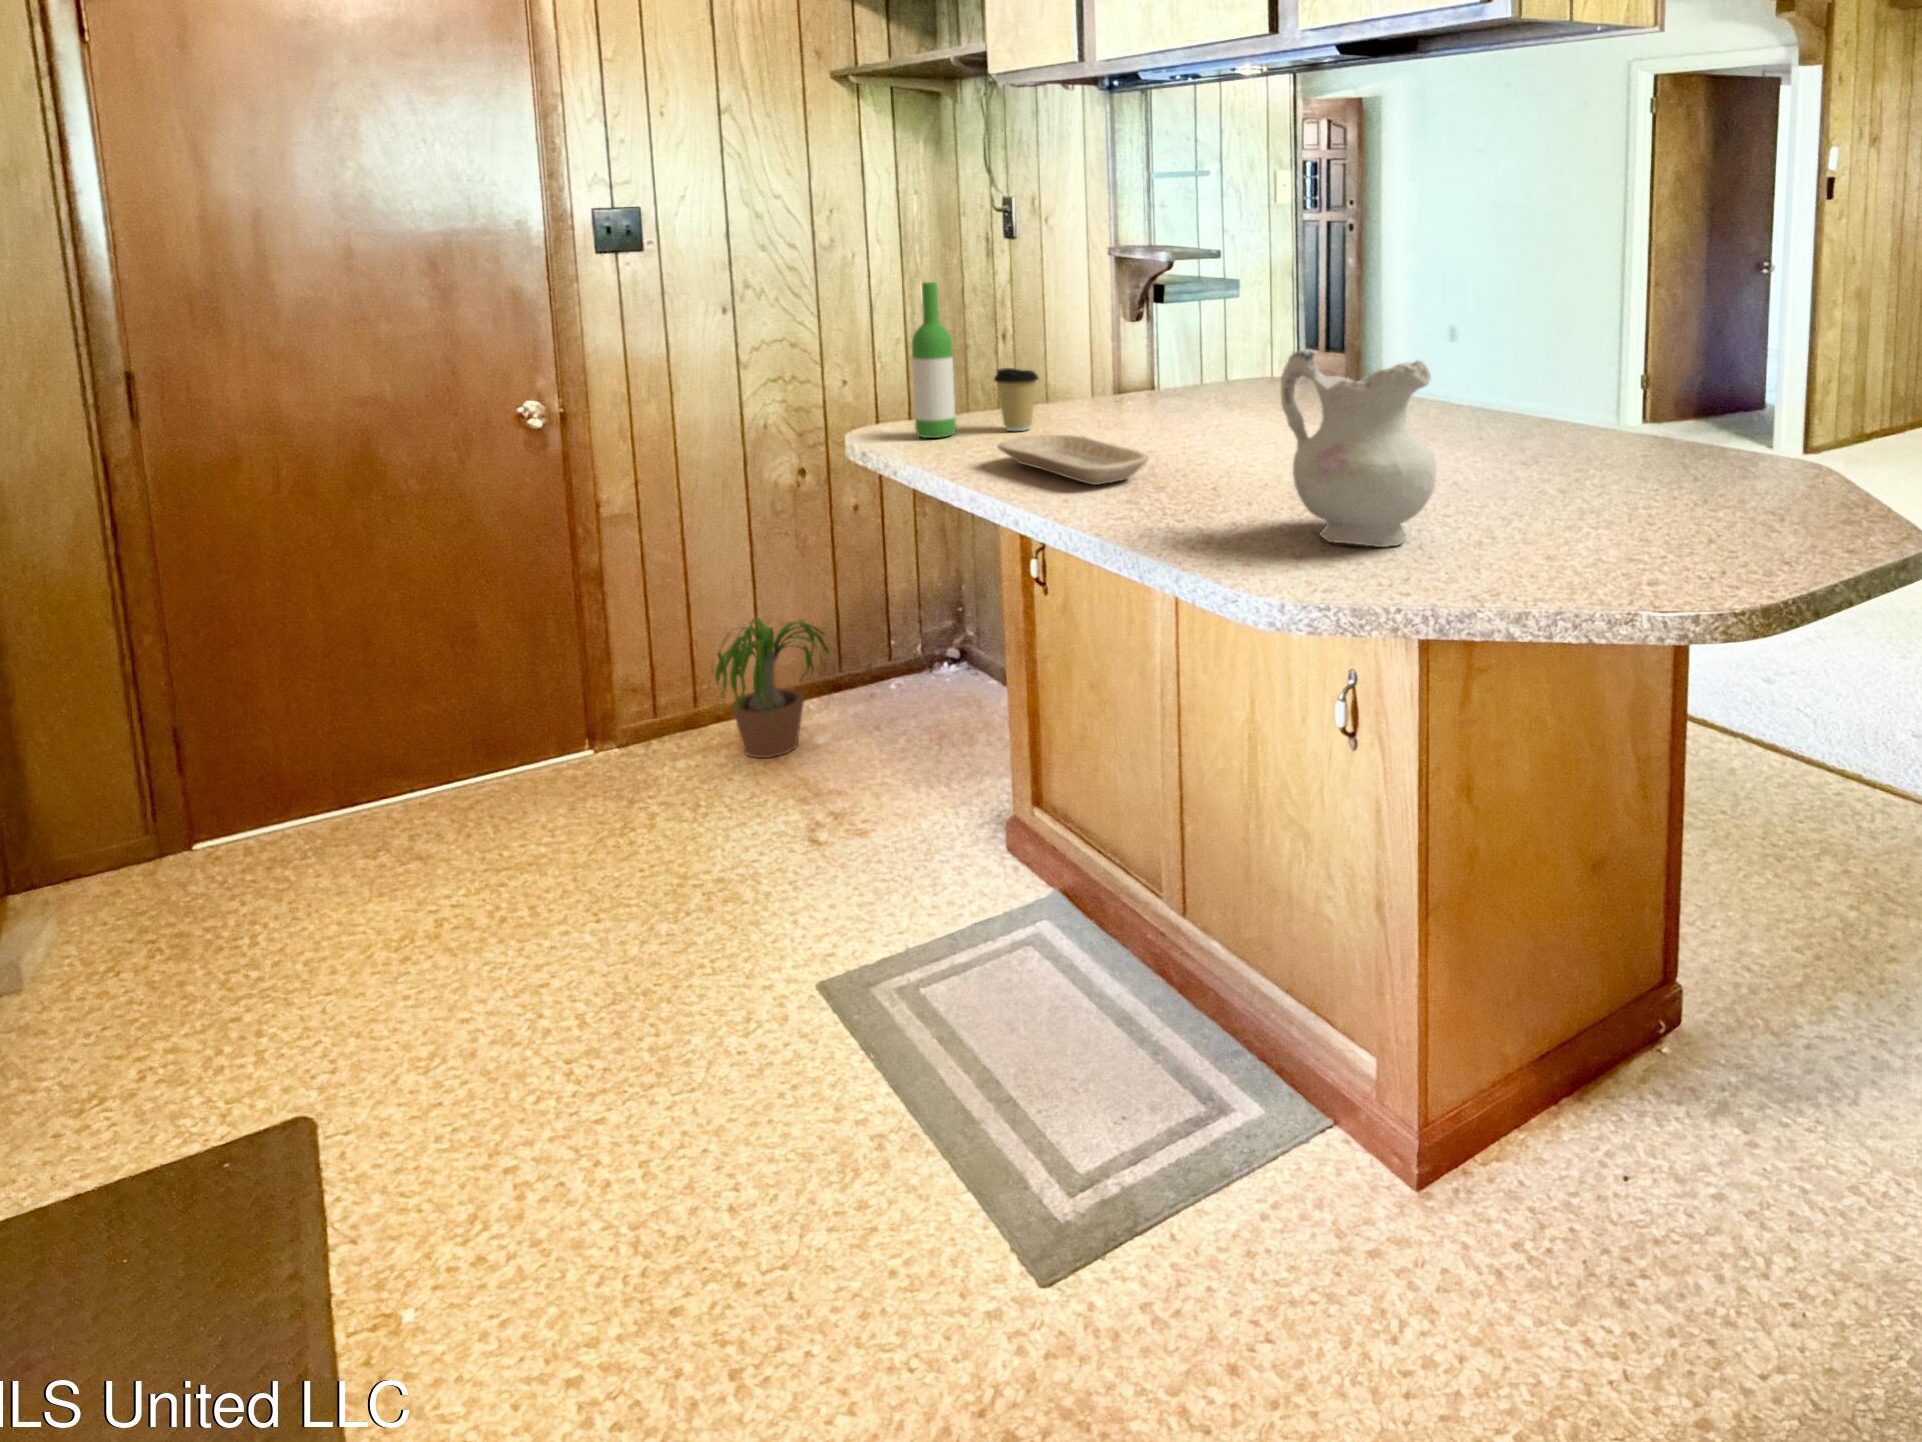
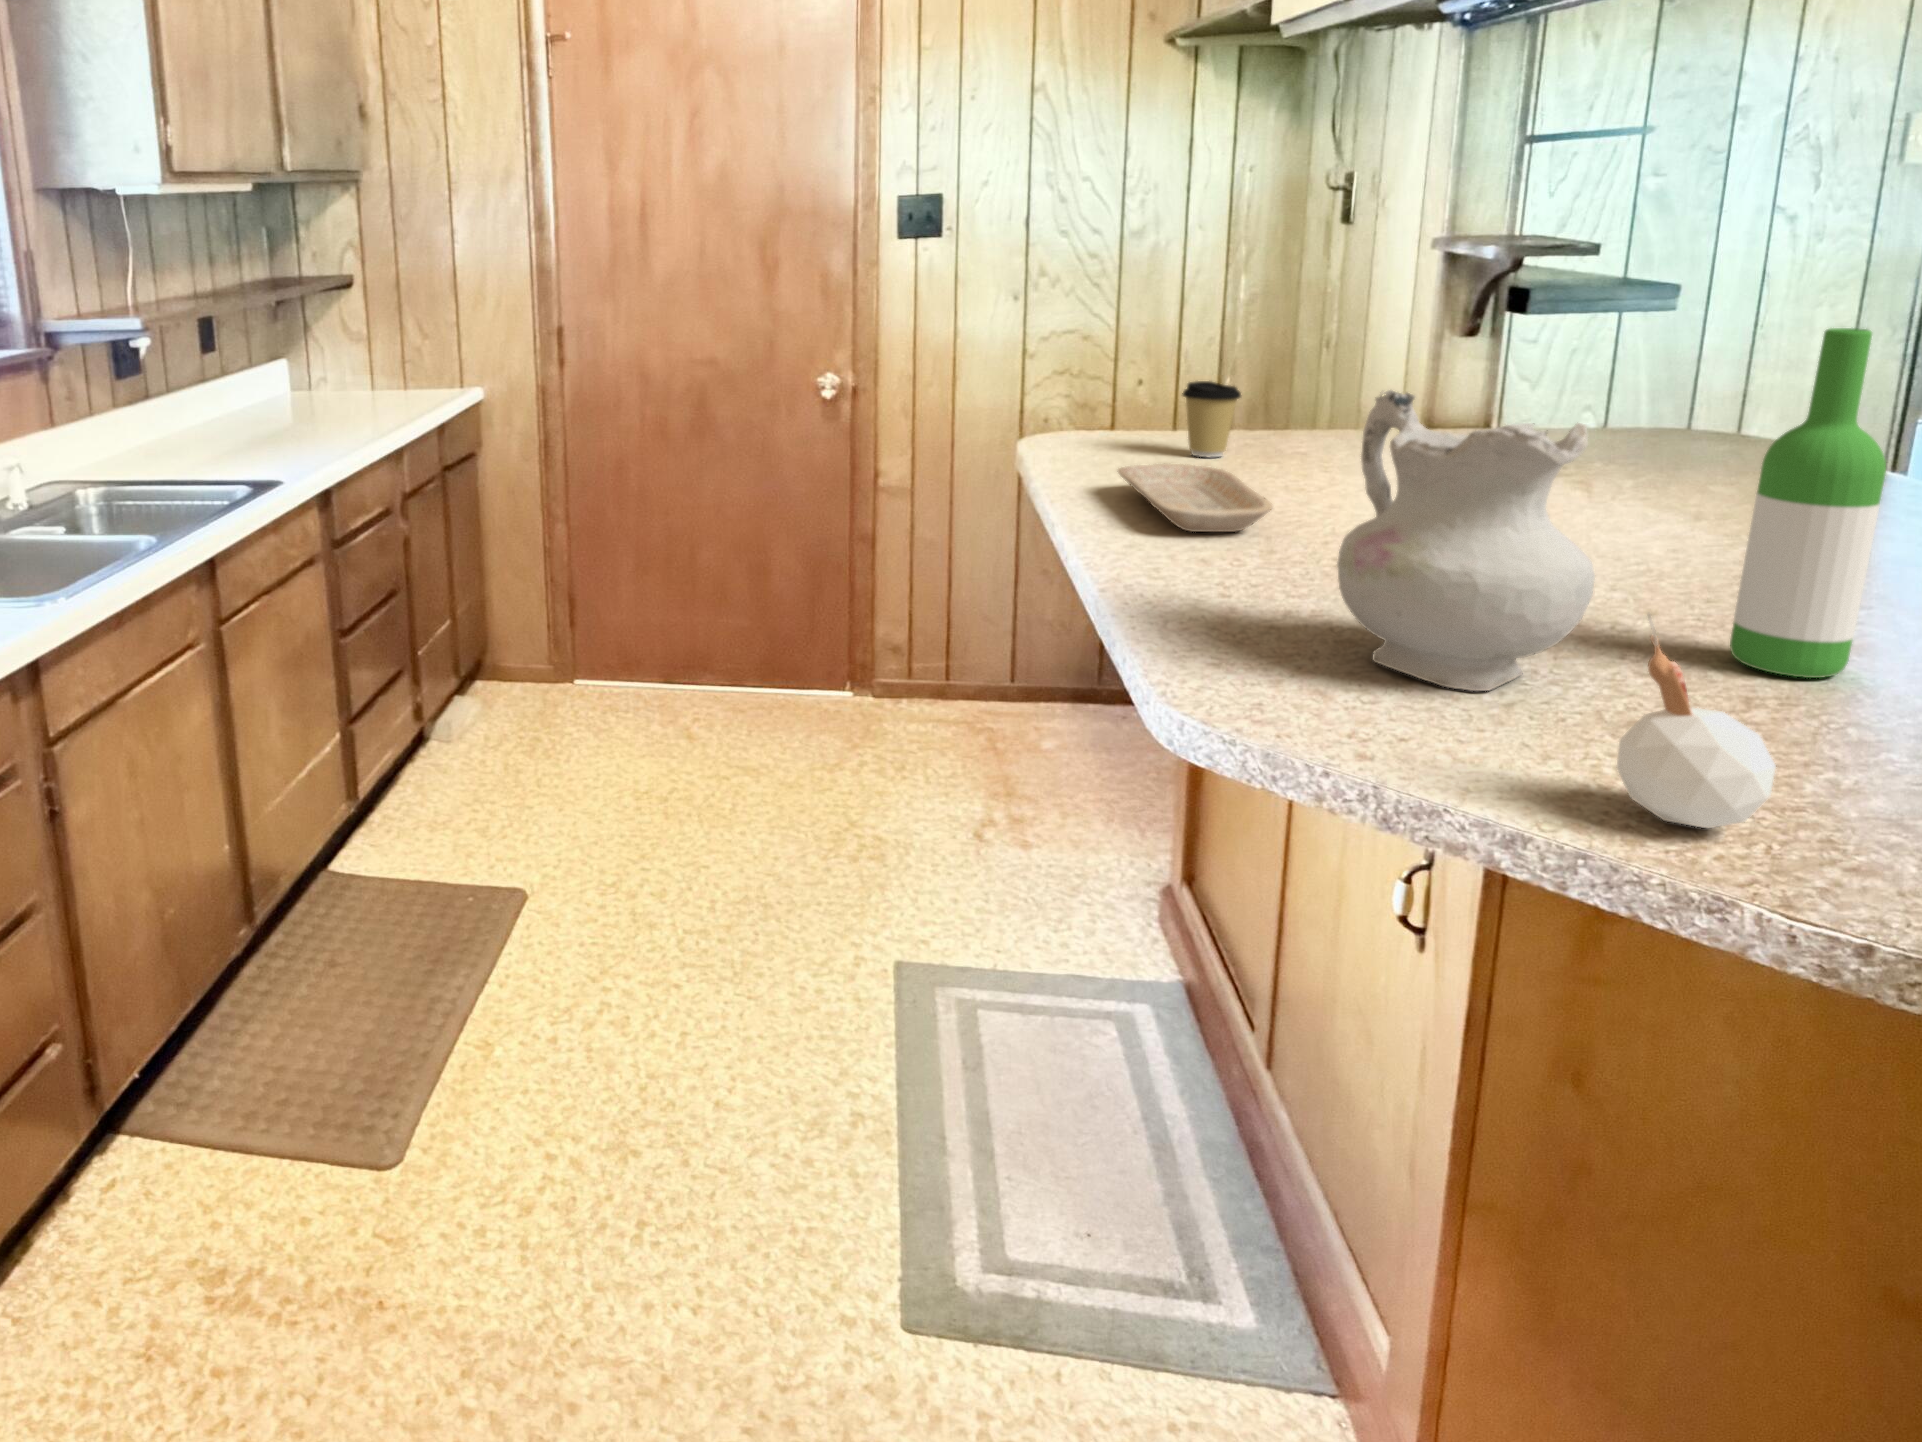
wine bottle: present [912,282,956,438] -> present [1730,328,1886,678]
candle: none [1530,464,1604,586] -> present [1617,613,1776,828]
potted plant: present [715,618,831,758] -> none [924,610,1086,748]

